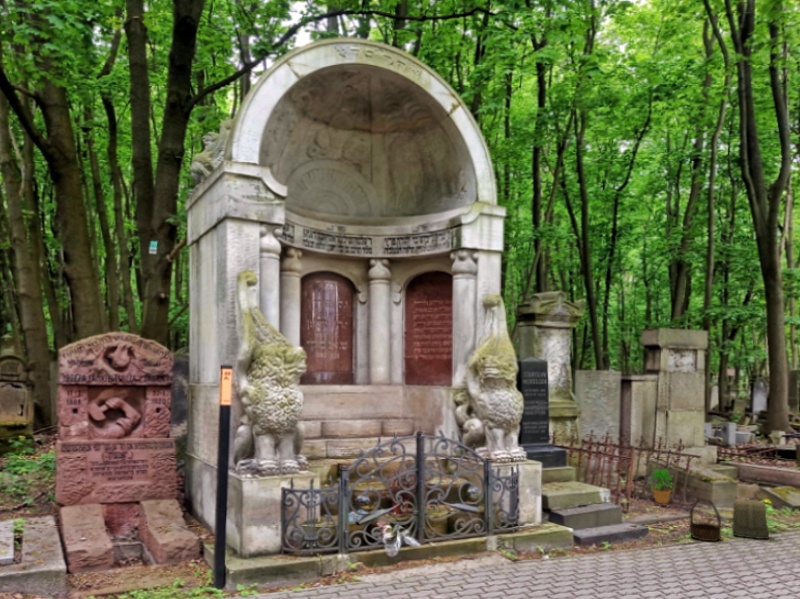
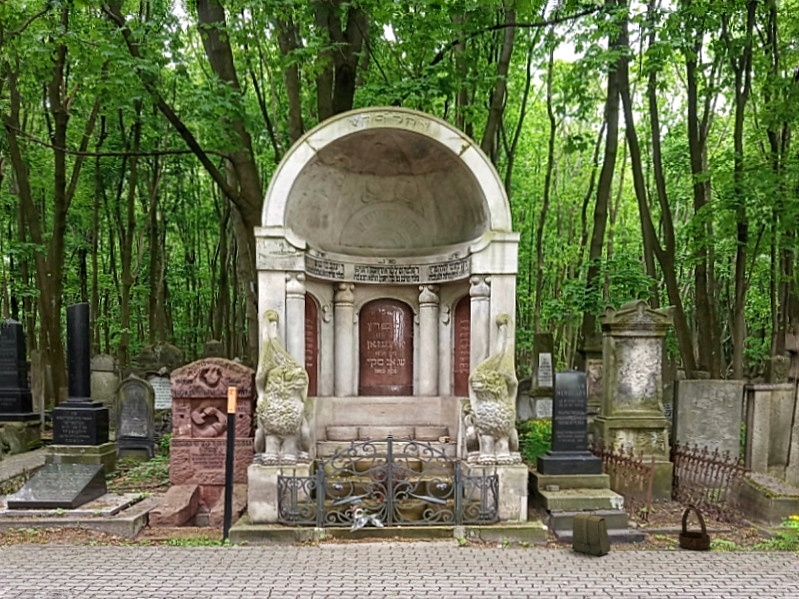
potted plant: present [650,470,672,503] -> none [703,480,734,517]
backpack: present [732,497,769,539] -> present [572,511,610,556]

